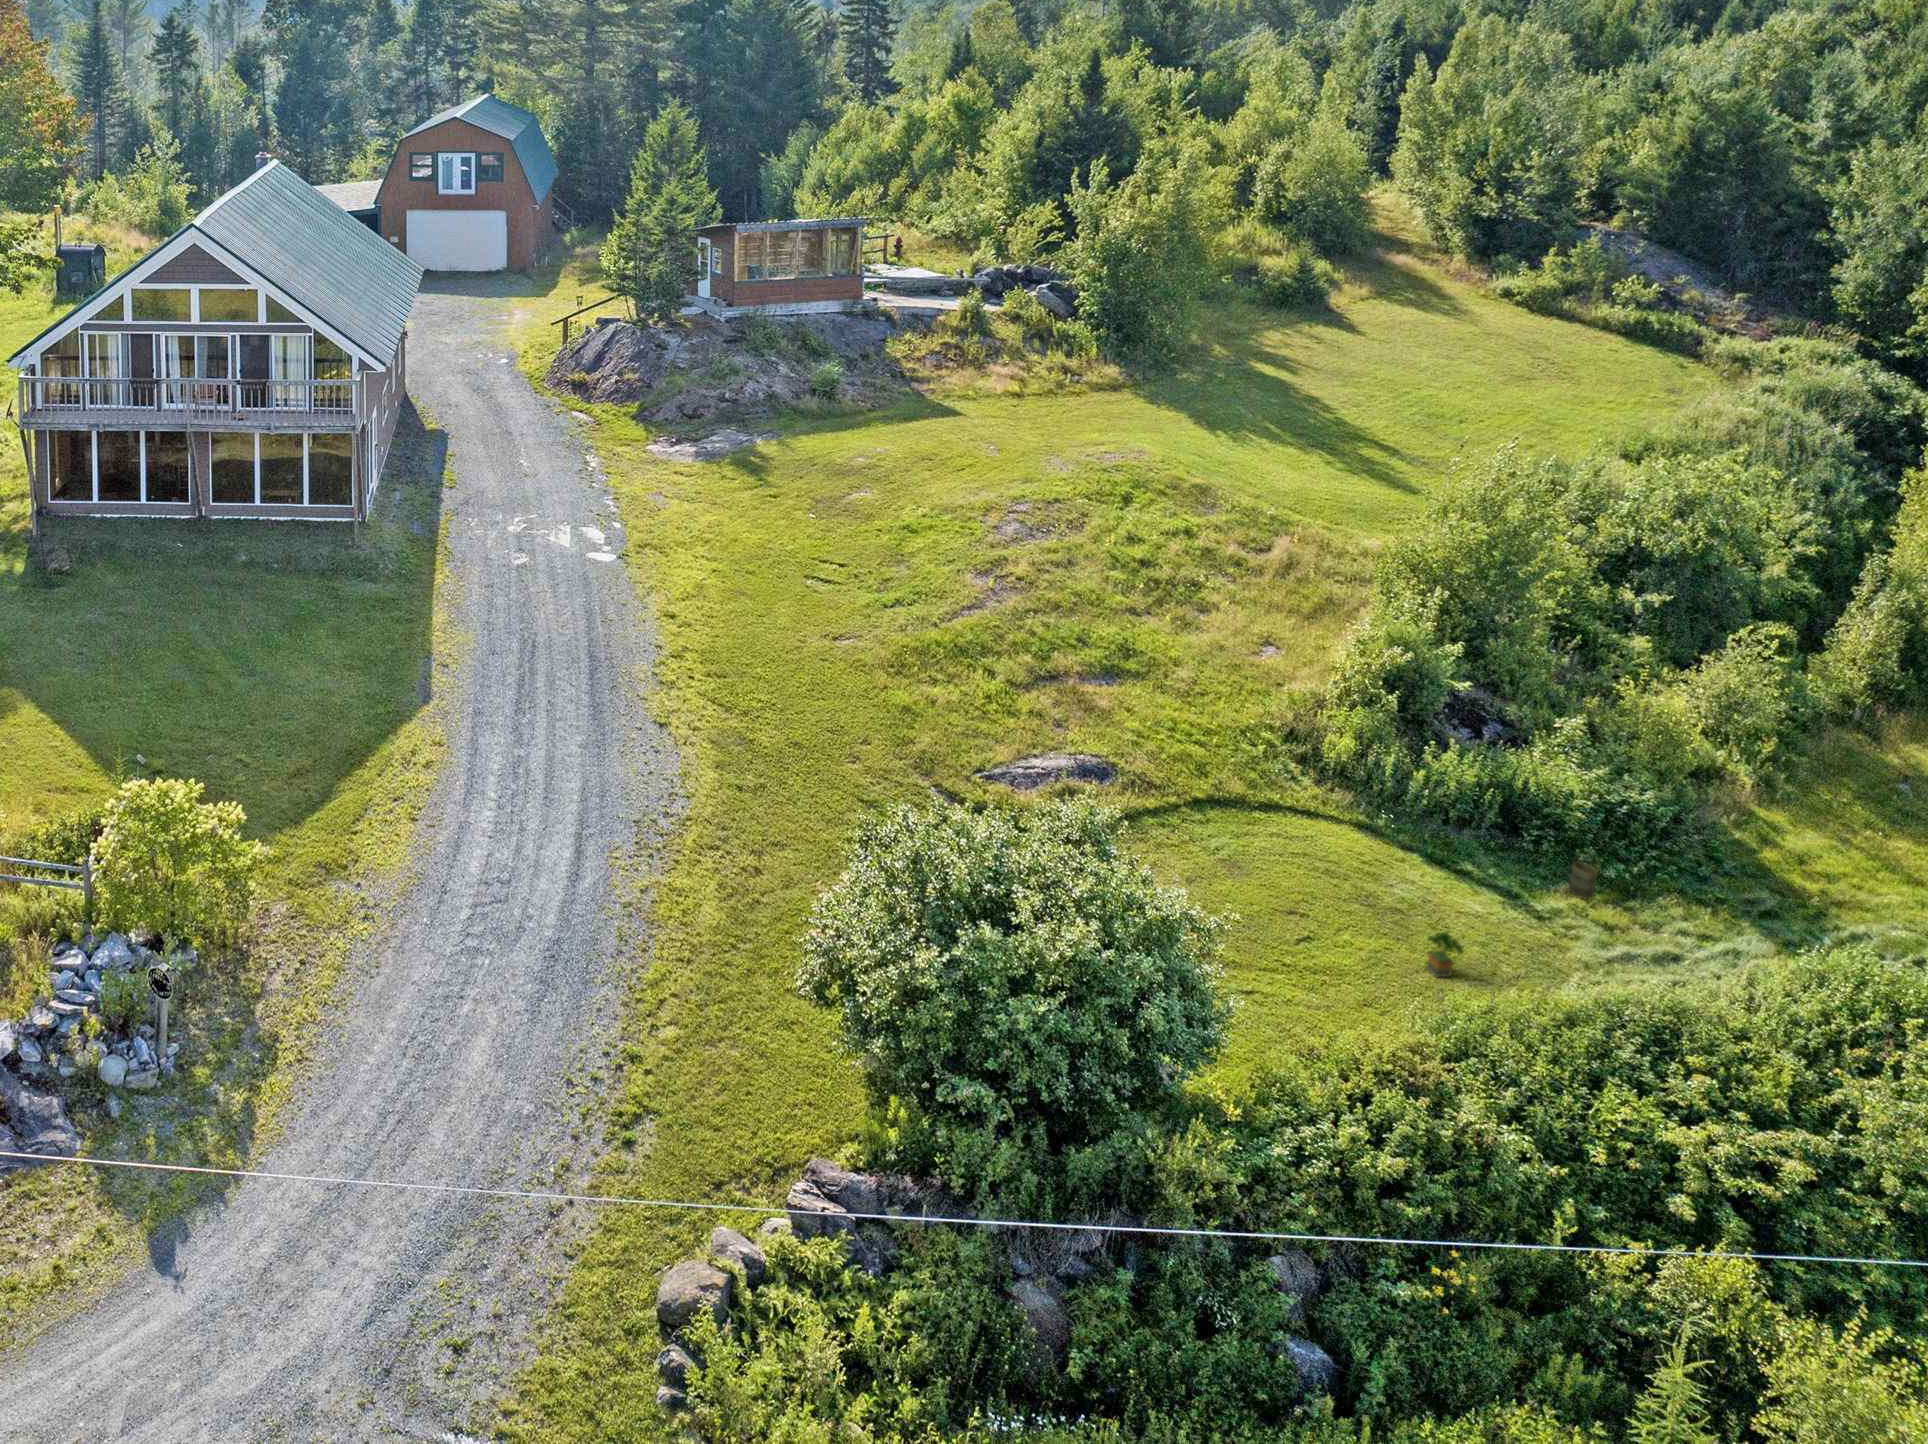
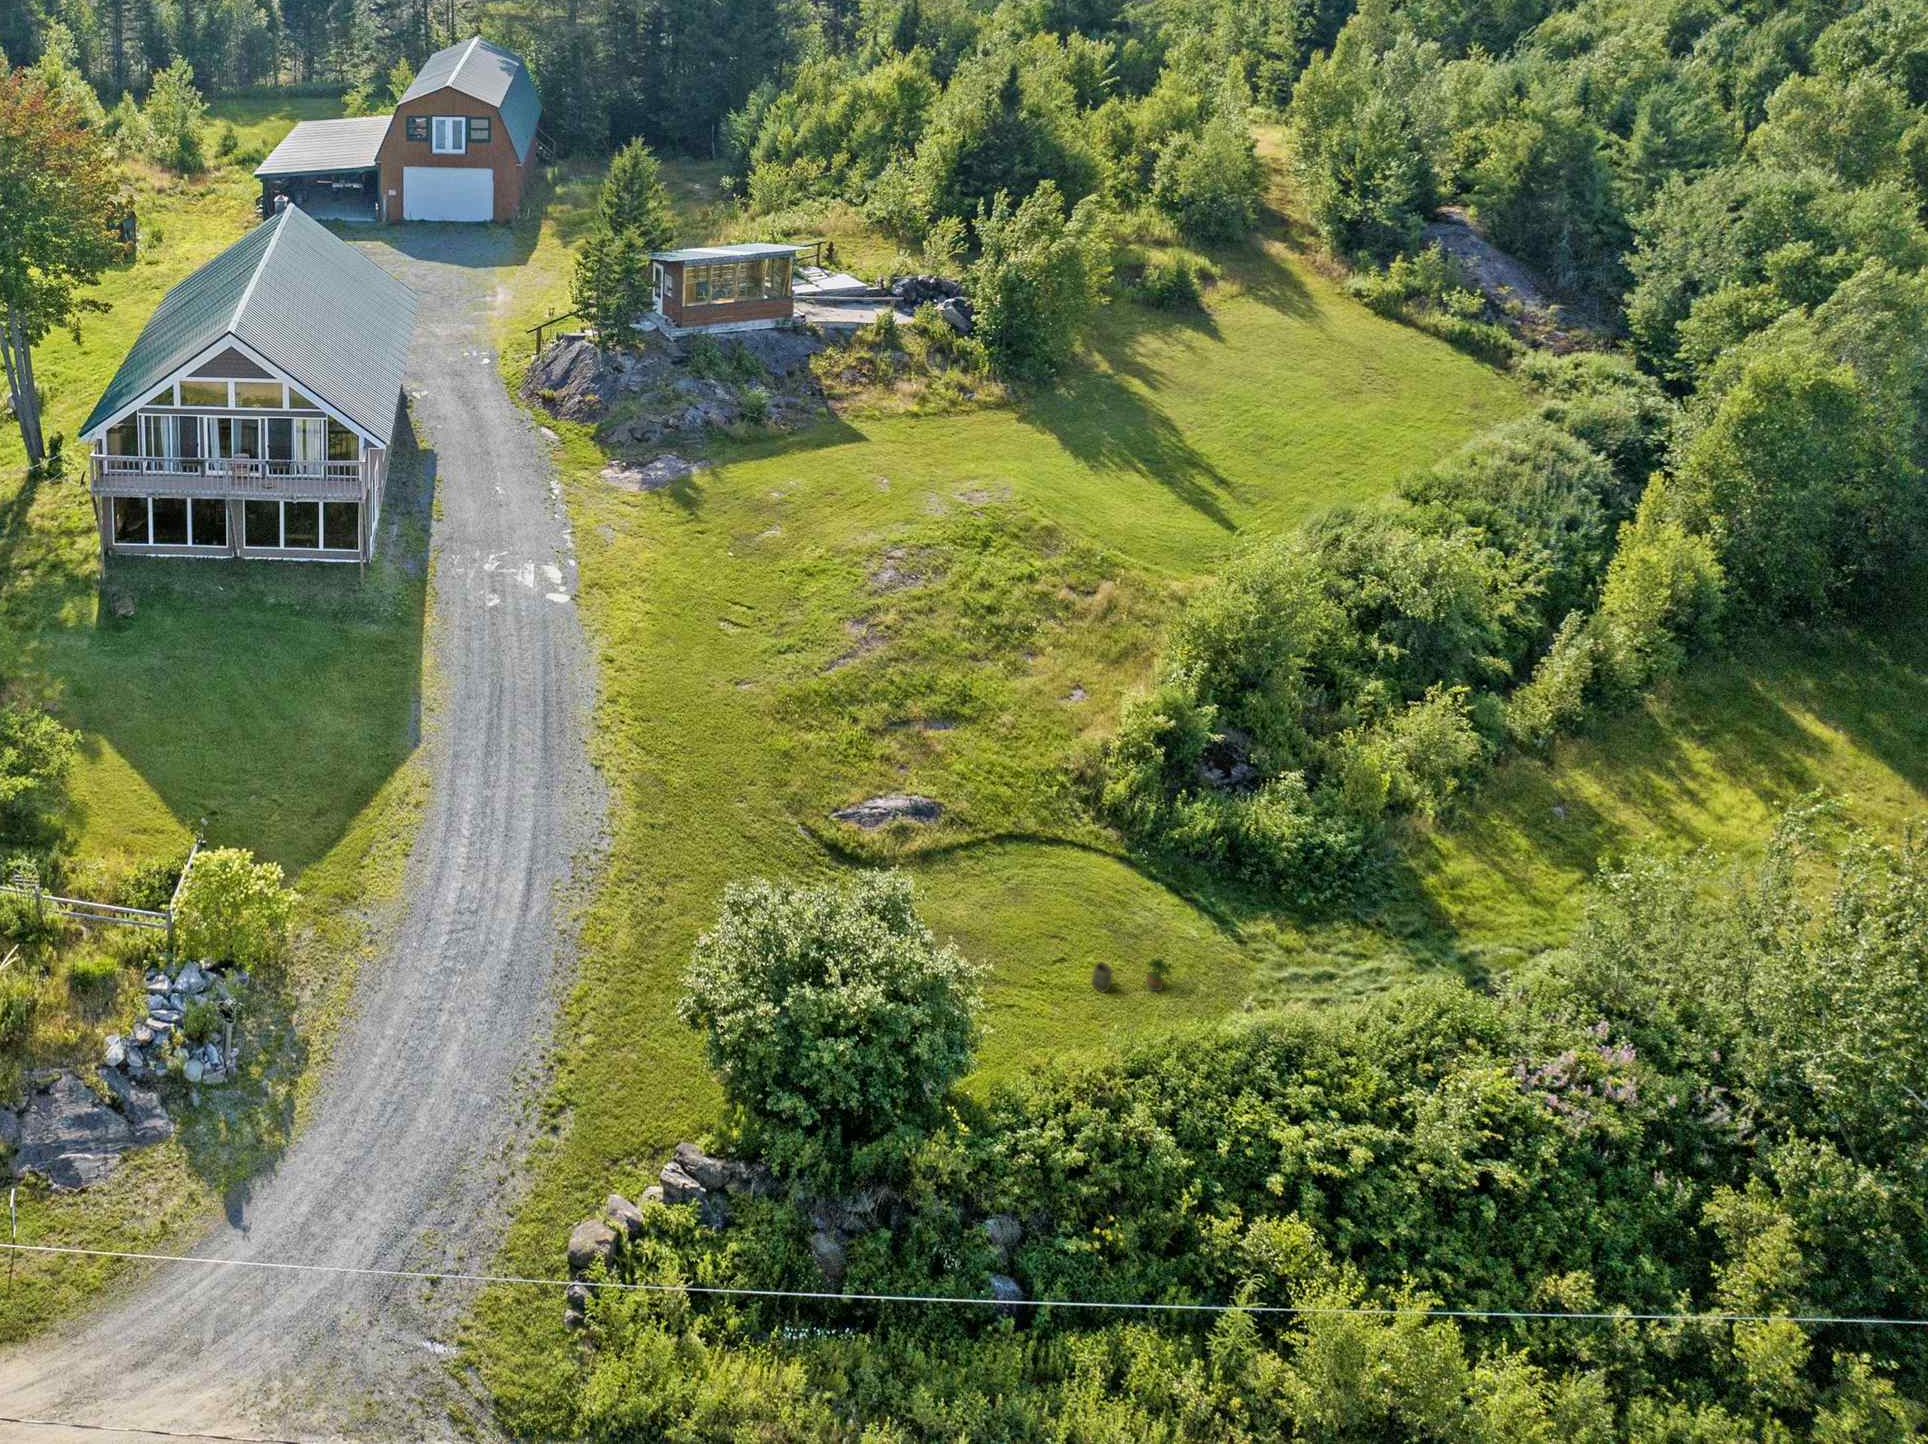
basket: present [1568,861,1598,899] -> present [1091,961,1113,992]

